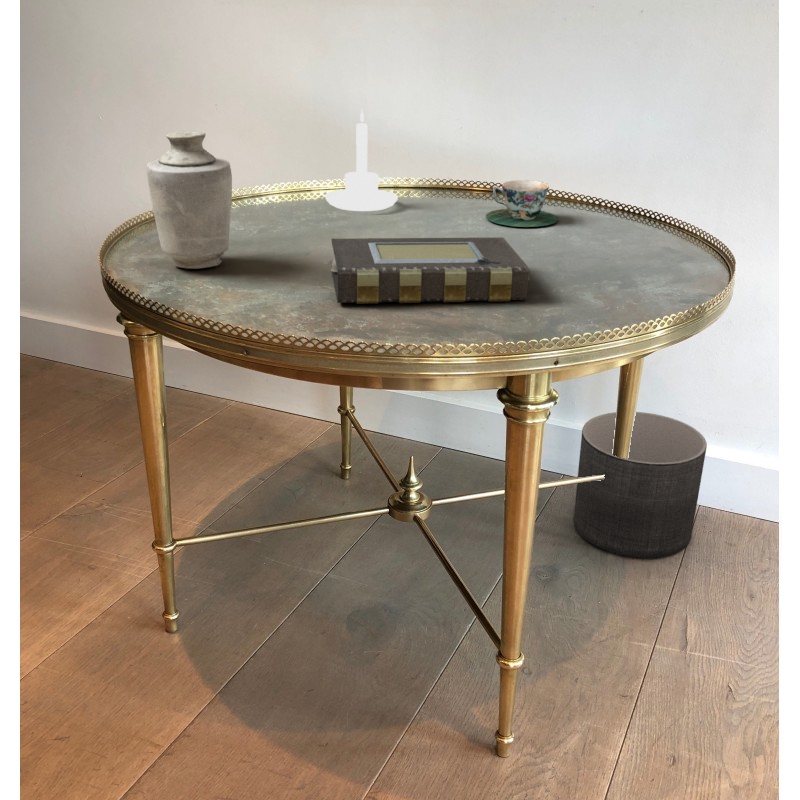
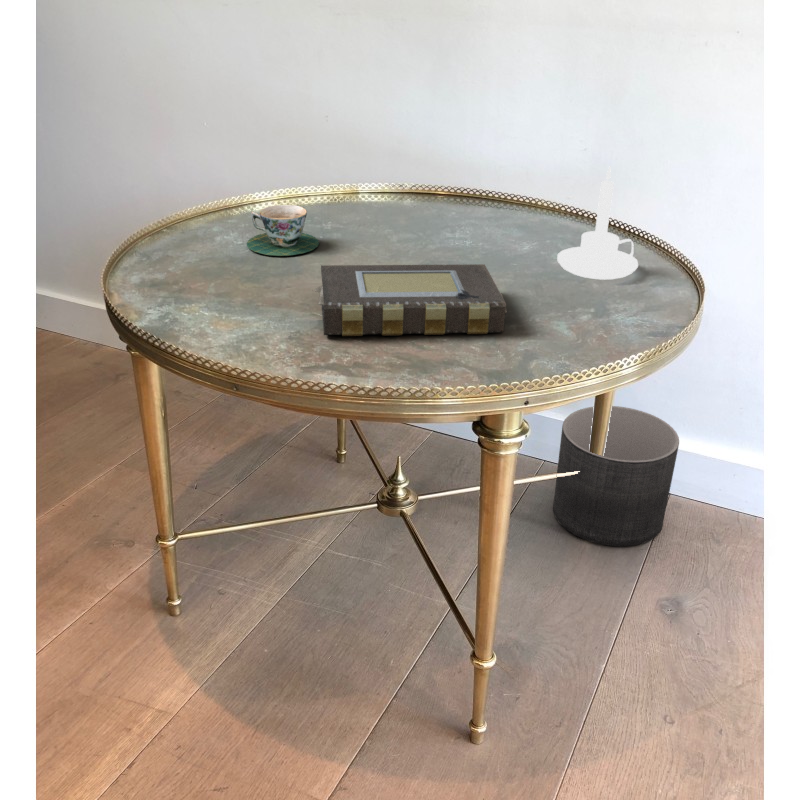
candle holder: present [325,110,398,211] -> present [557,167,638,280]
vase: present [147,131,232,269] -> none [145,161,226,292]
teacup: present [486,180,558,227] -> present [247,205,319,256]

